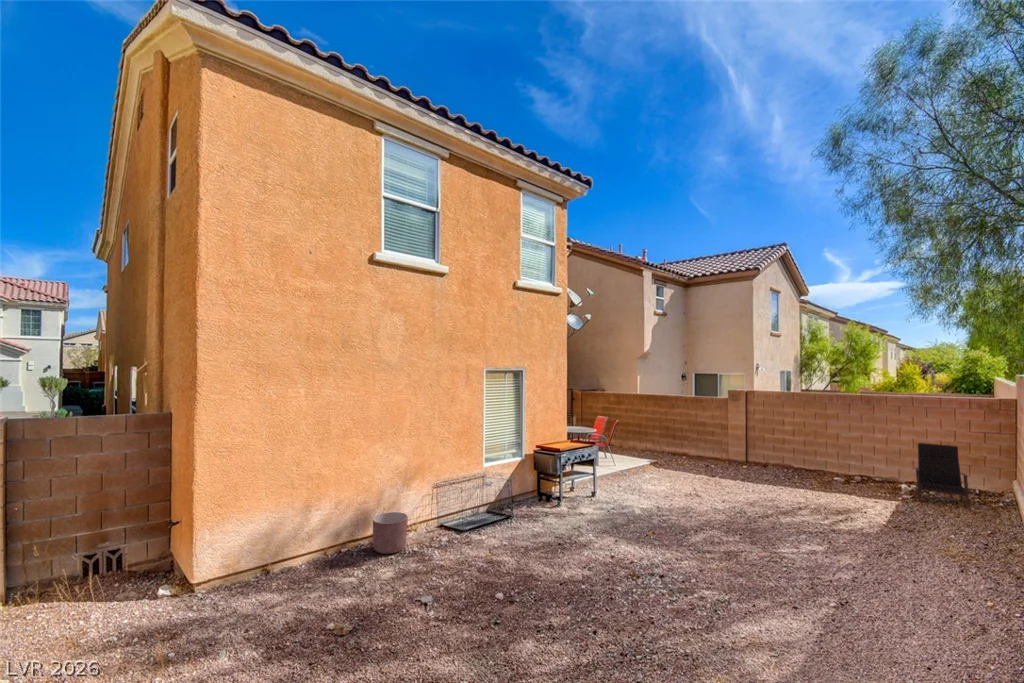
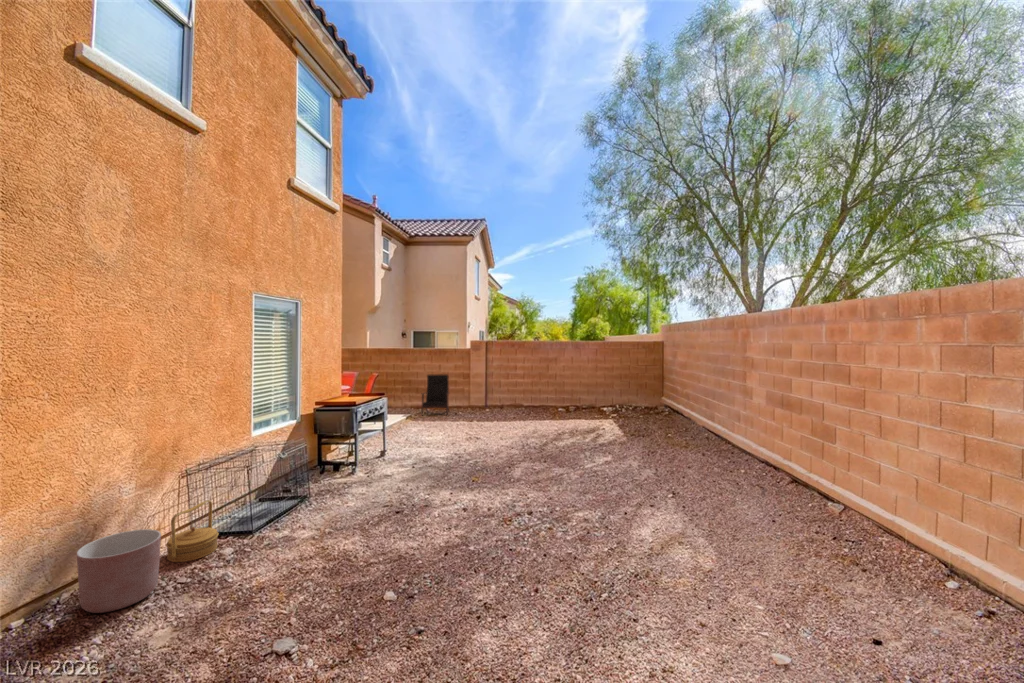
lounge chair: present [915,443,969,508] -> present [422,375,449,414]
woven basket: none [420,504,446,540] -> present [166,500,218,562]

